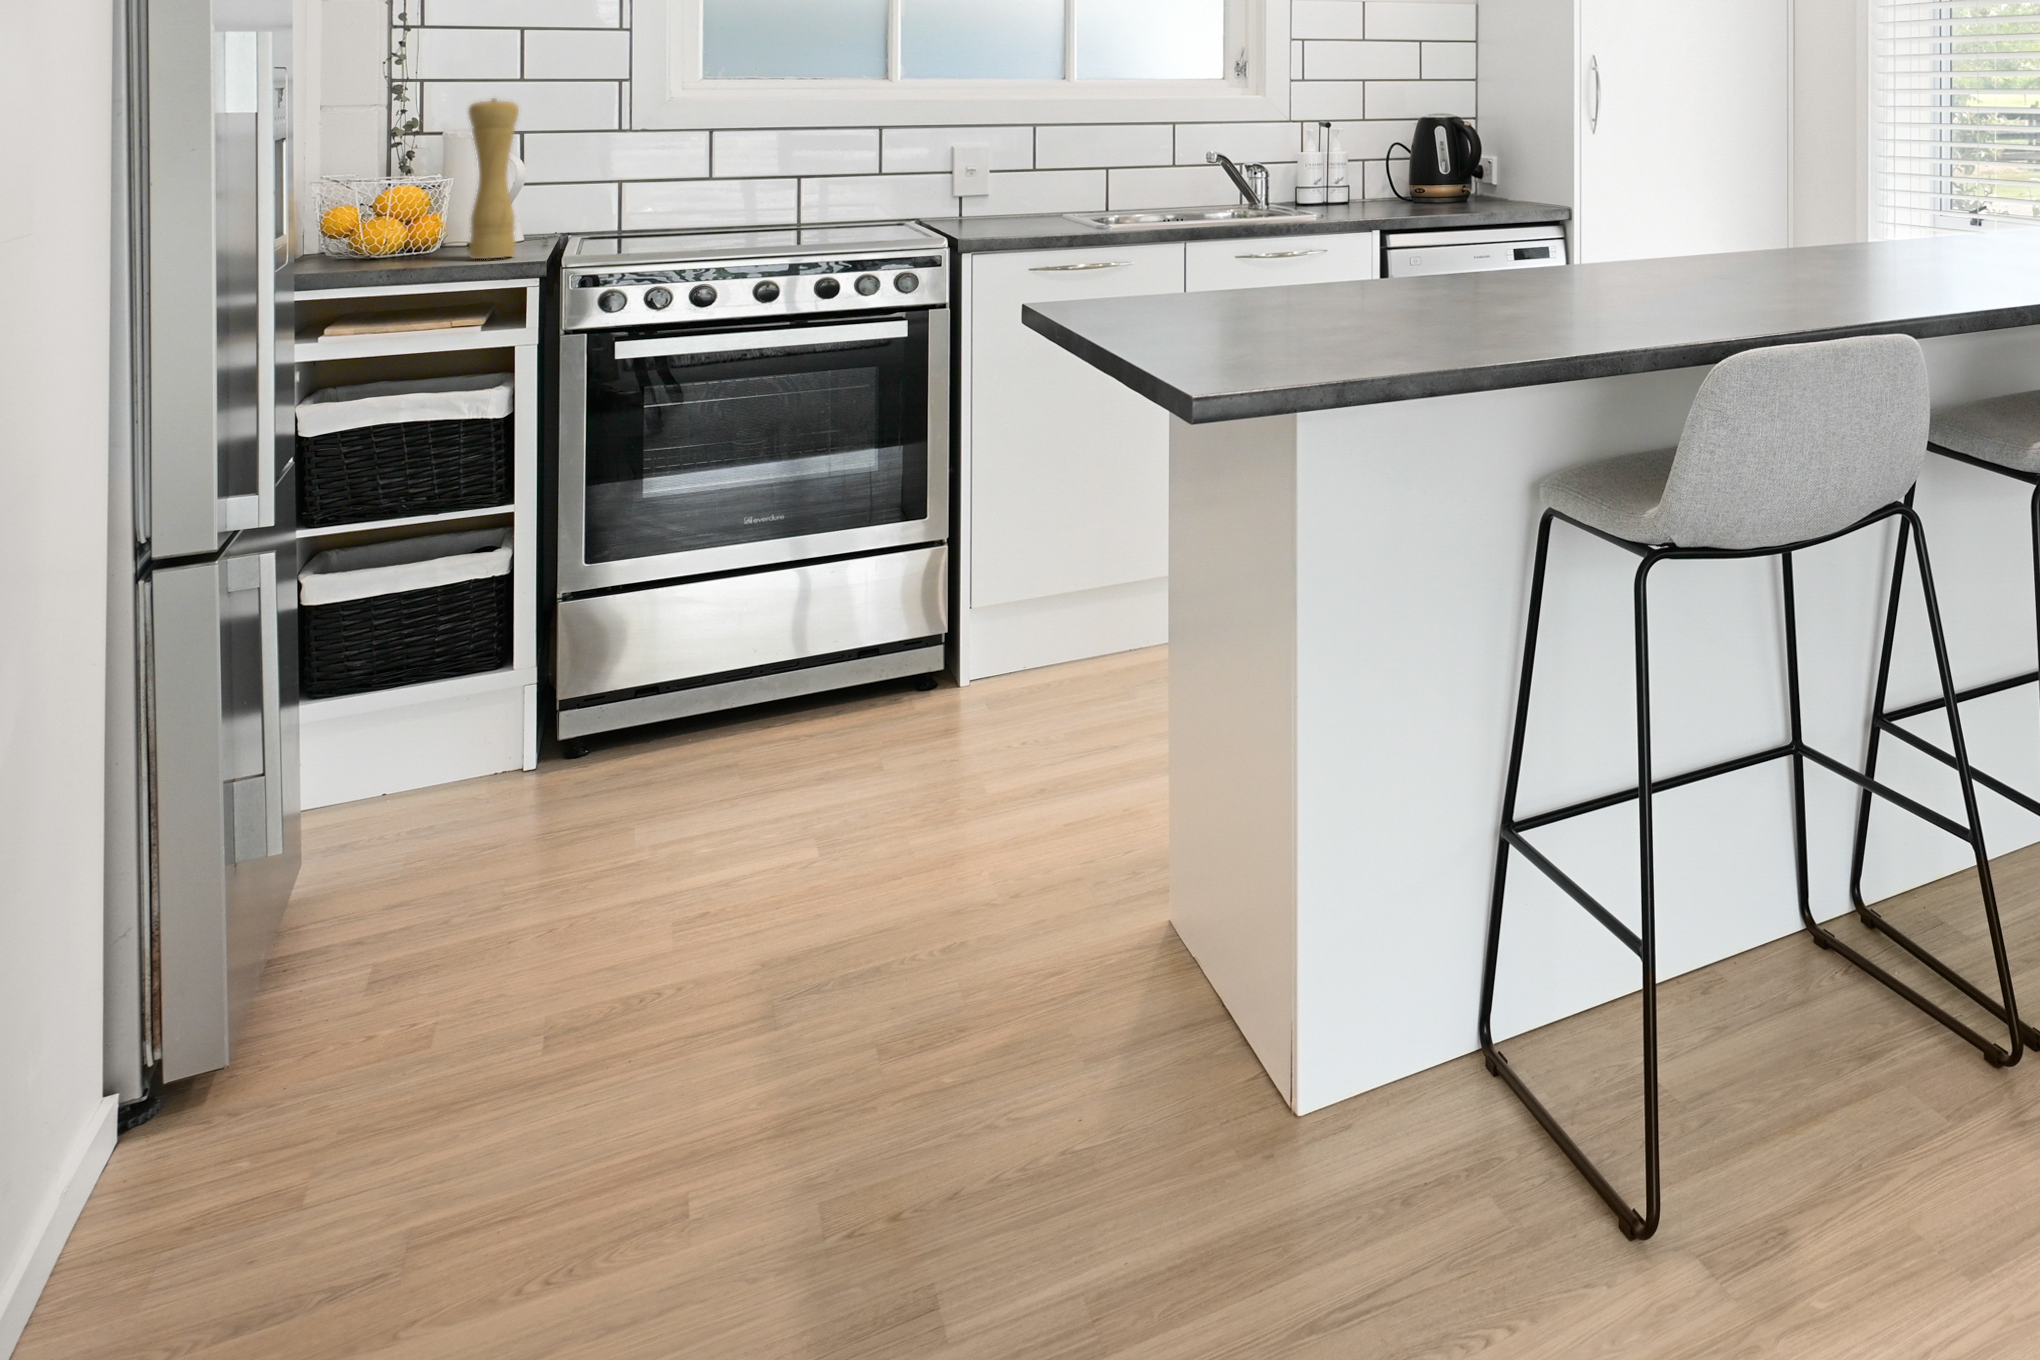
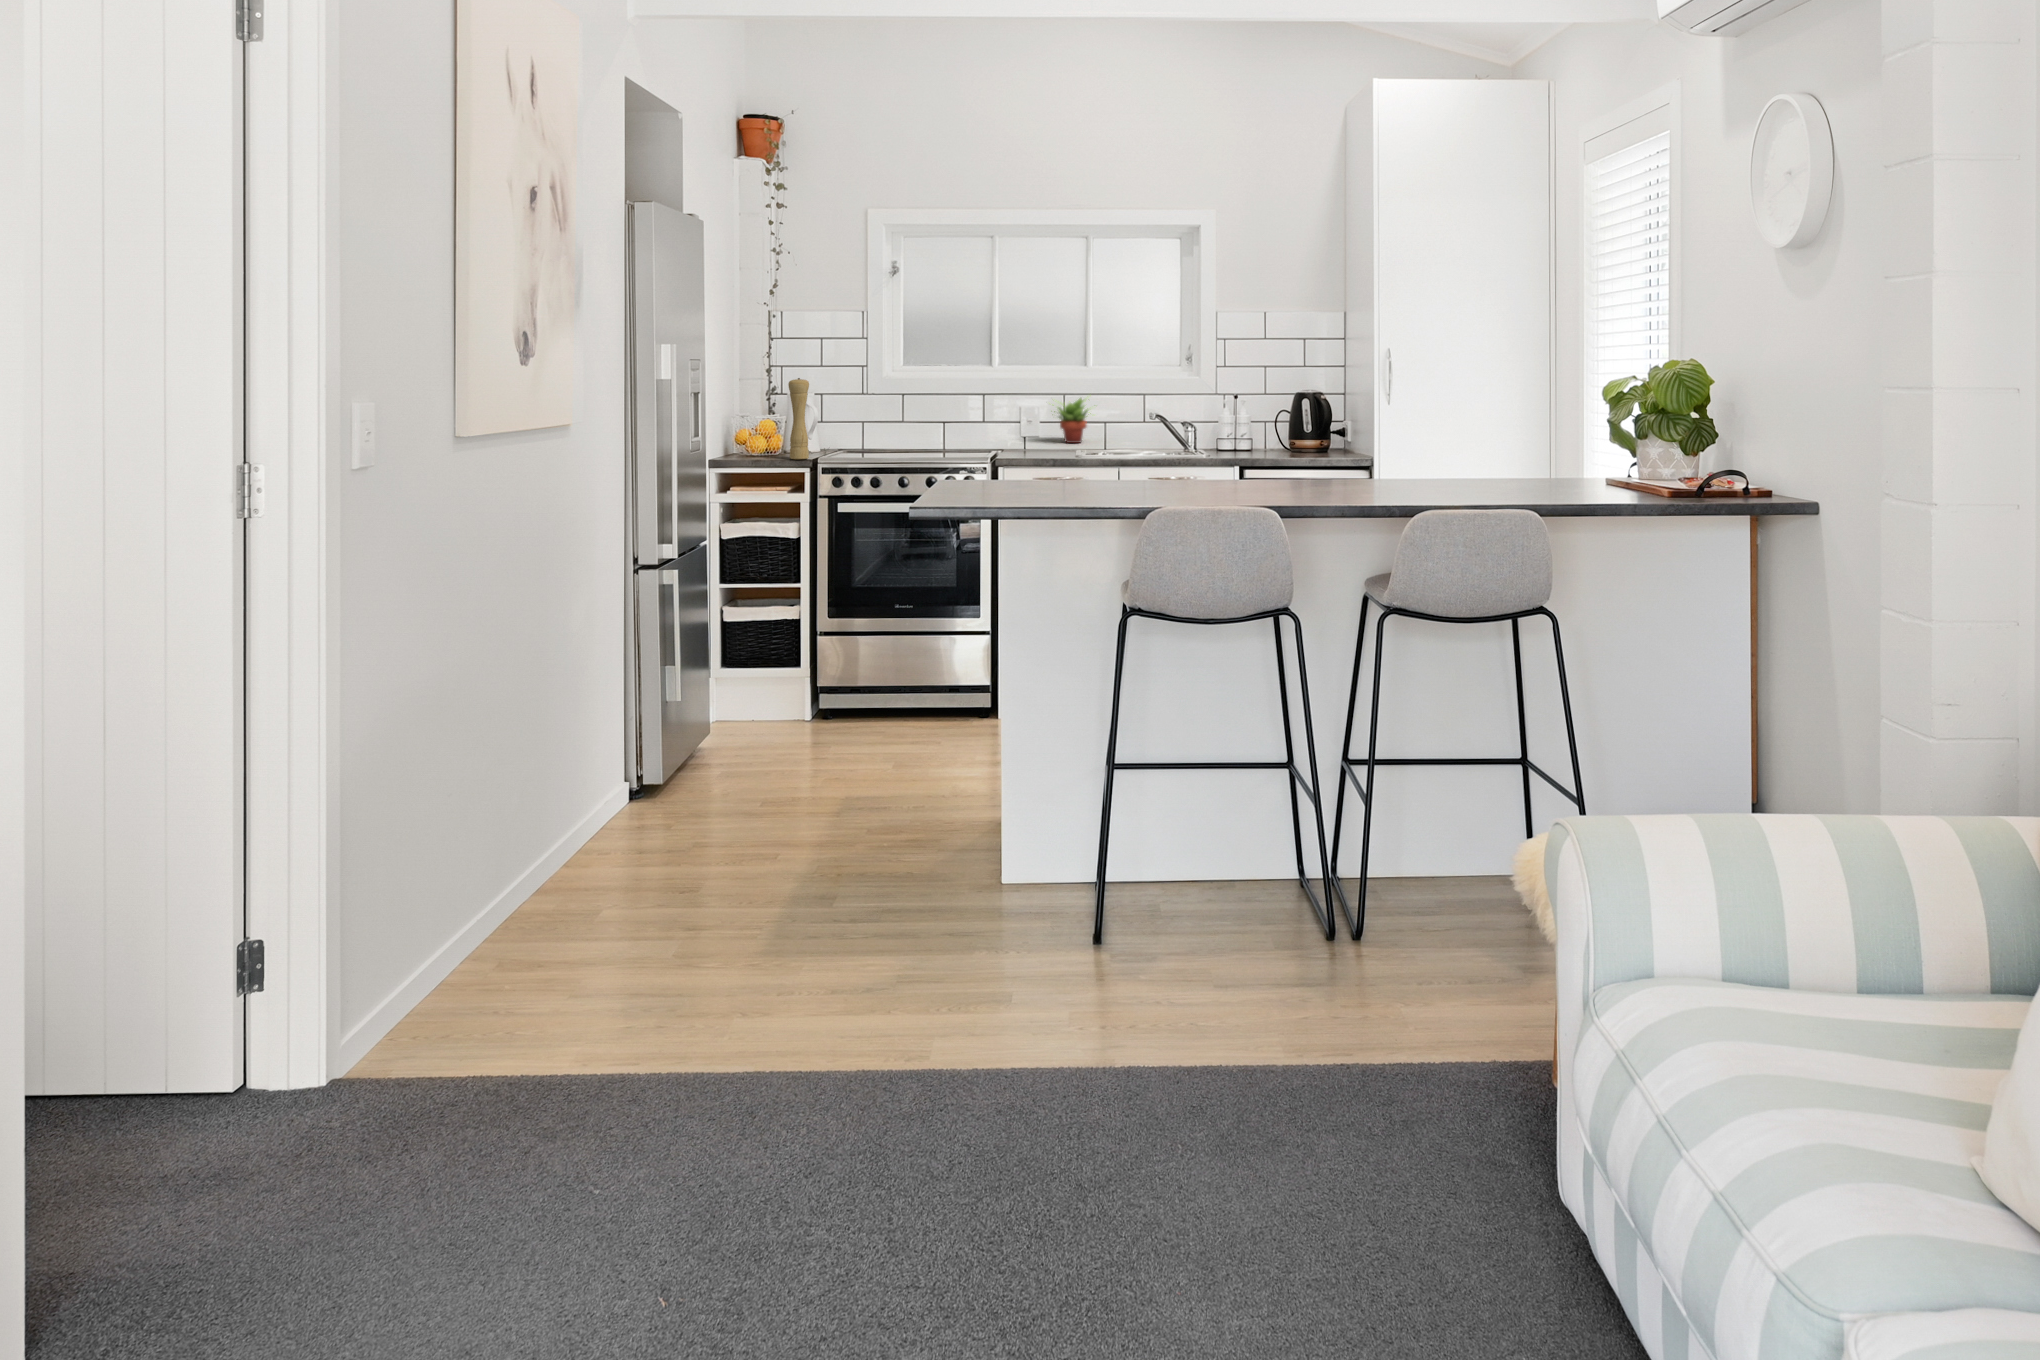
succulent plant: none [999,126,1089,208] -> present [1054,398,1091,443]

